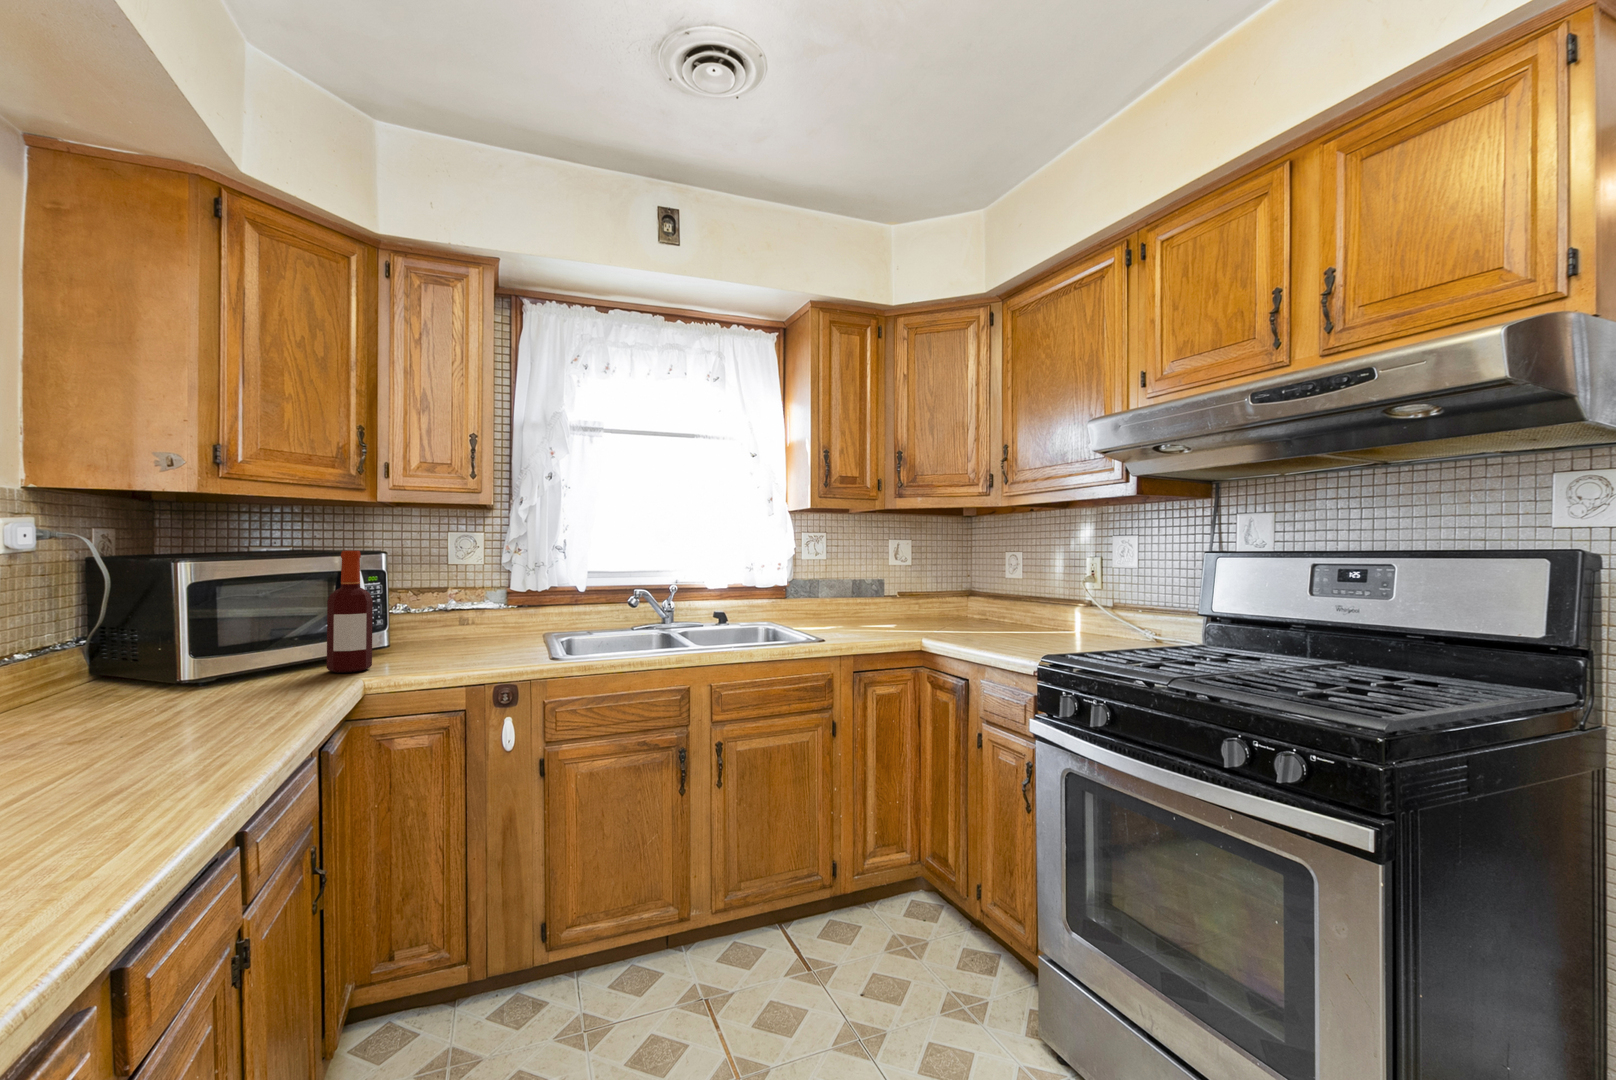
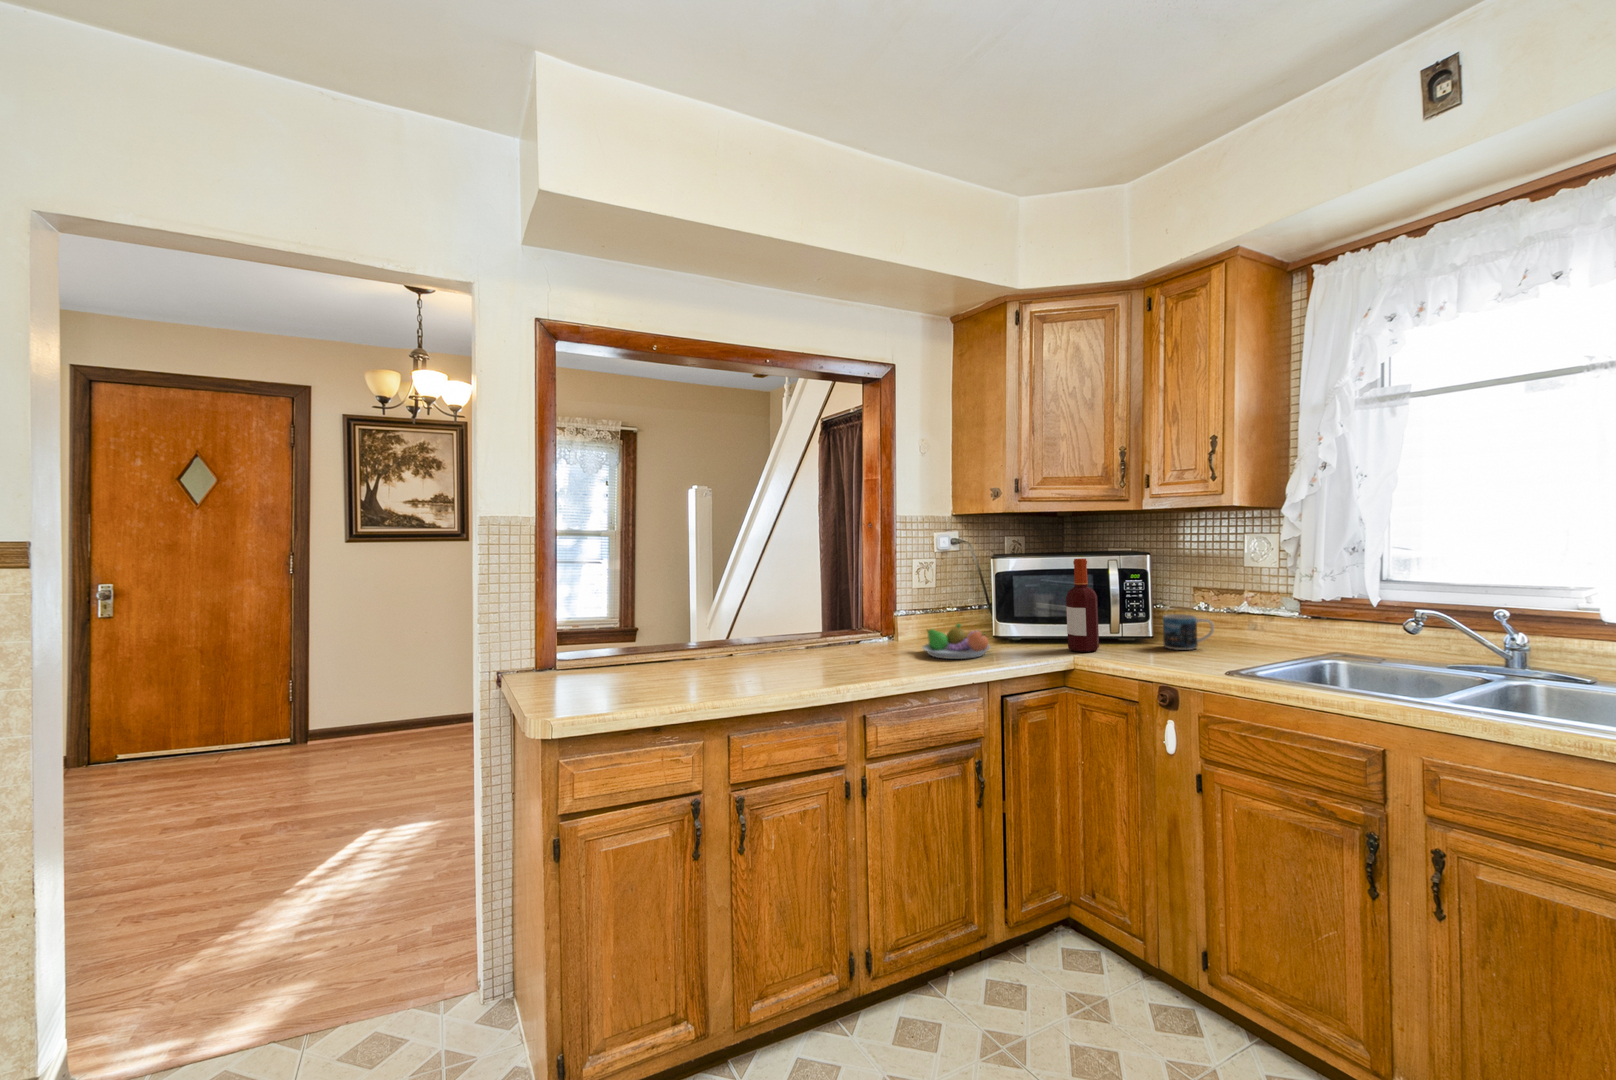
mug: none [418,615,468,654] -> present [1163,614,1214,650]
fruit bowl: none [79,659,248,720] -> present [923,624,990,659]

